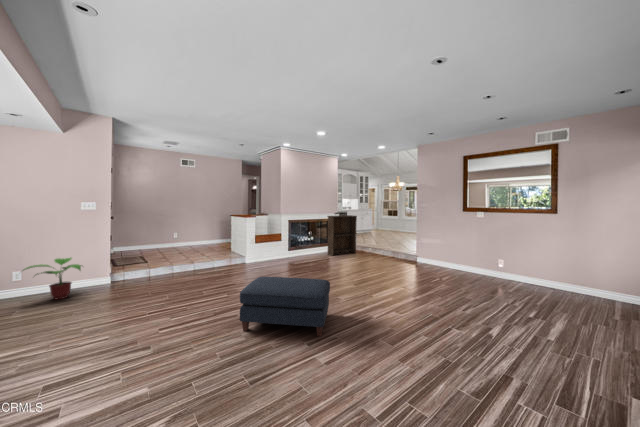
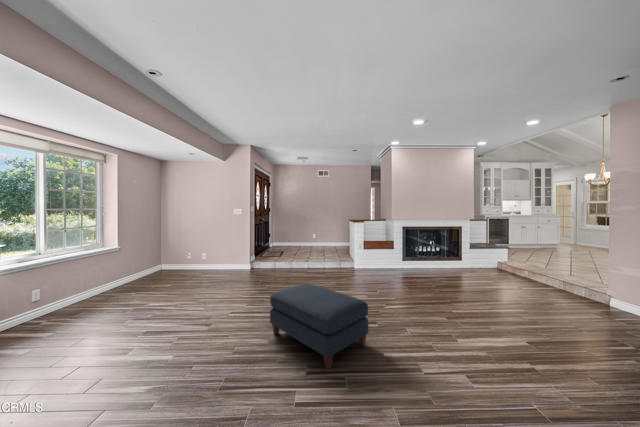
bookshelf: present [328,215,357,256] -> none [452,223,502,275]
potted plant: present [24,258,81,299] -> none [201,250,233,277]

